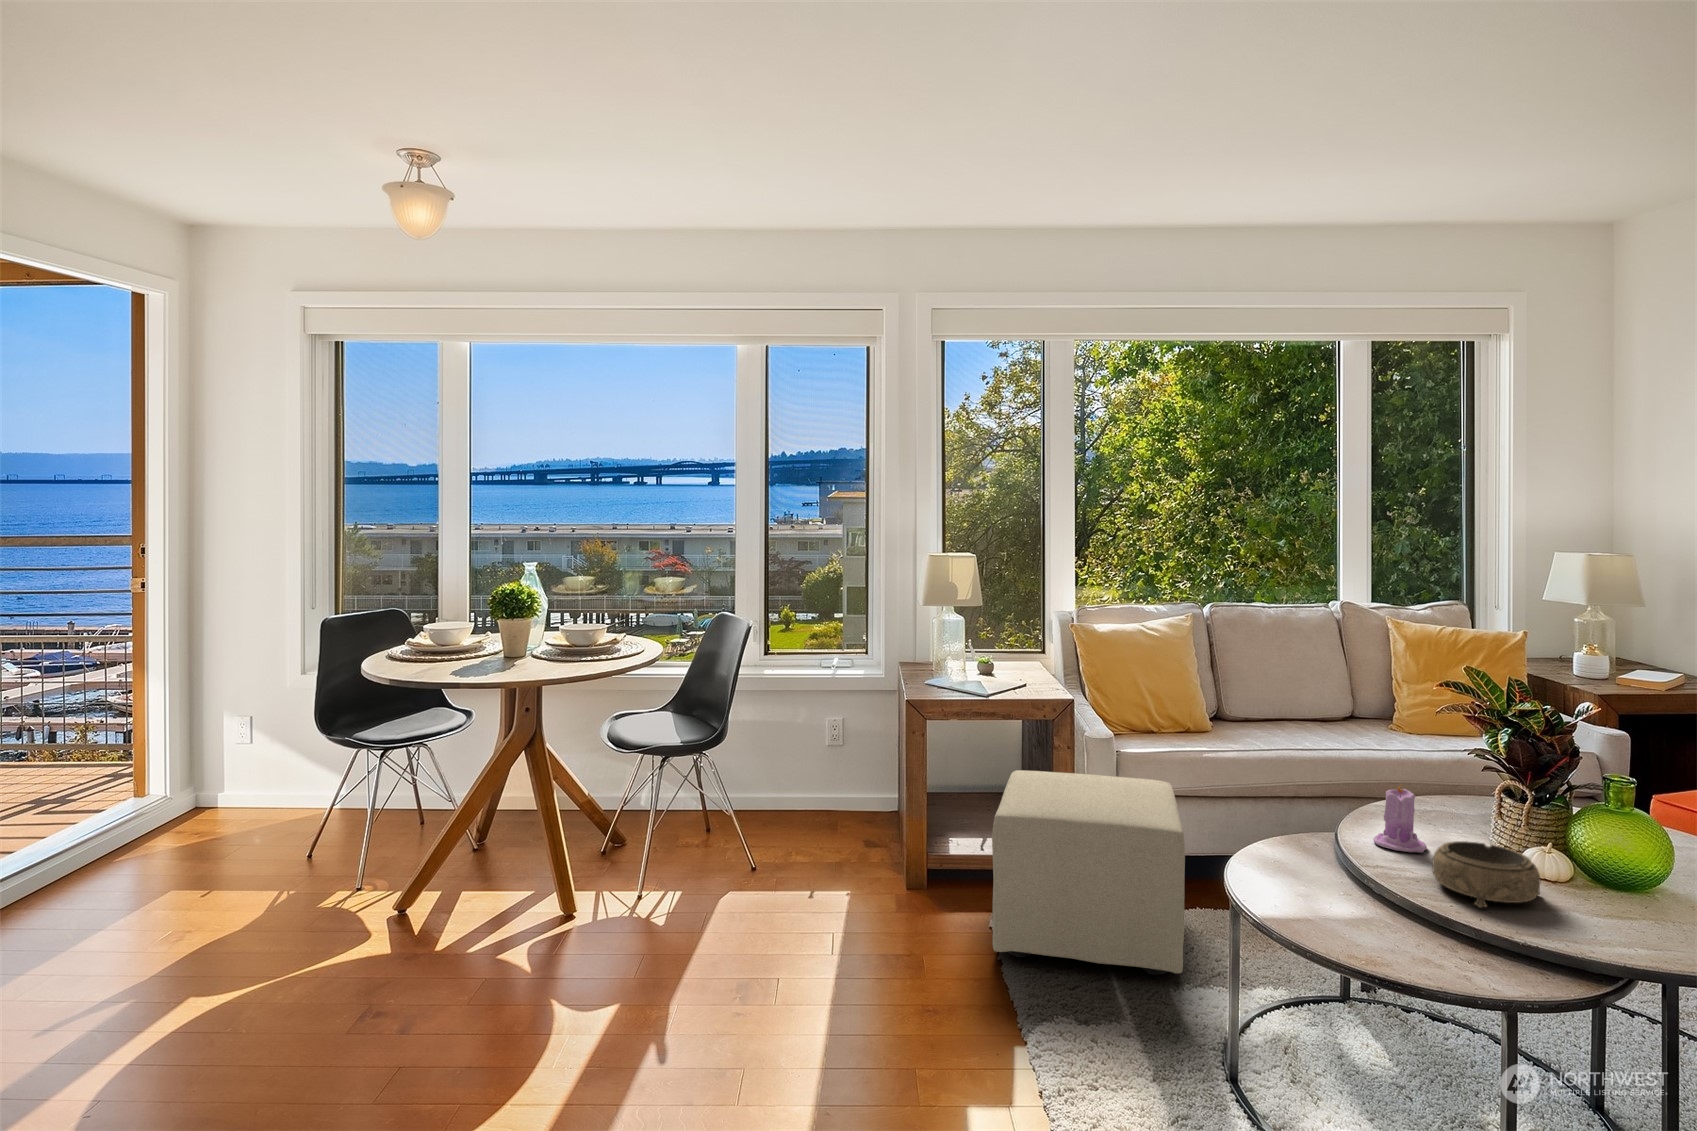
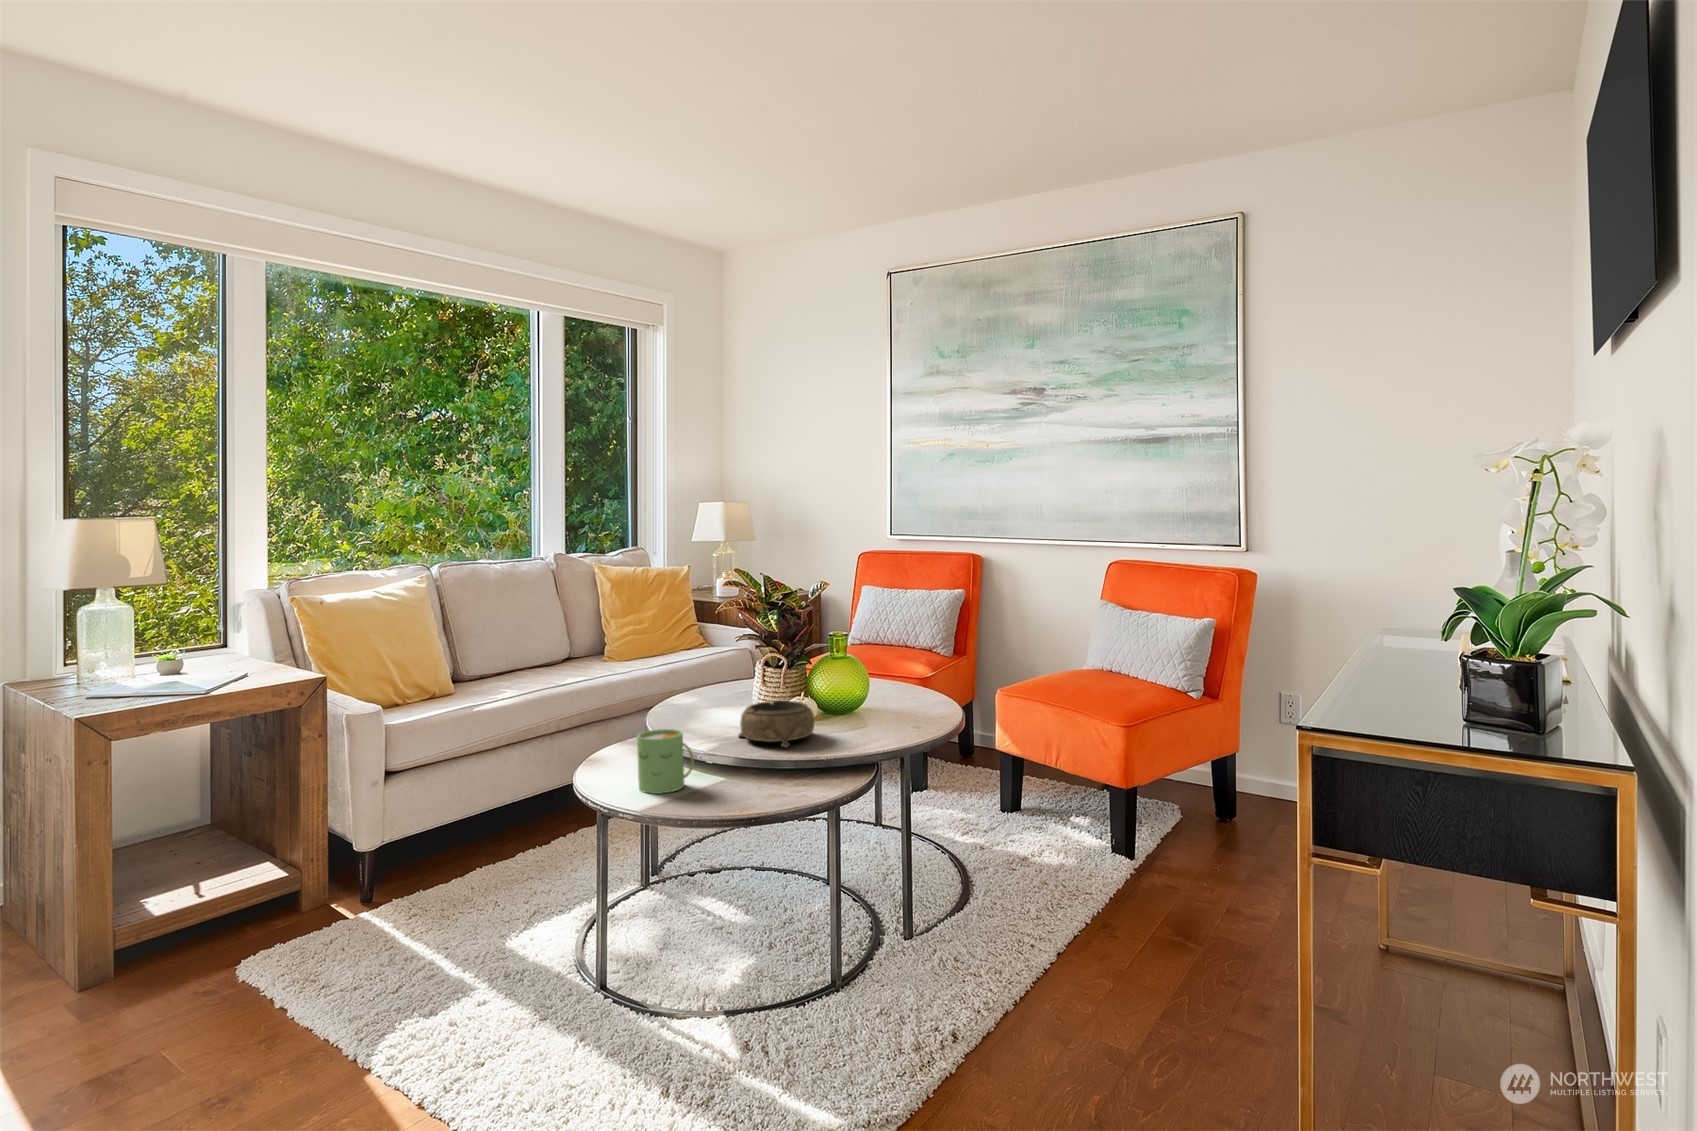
ottoman: present [992,770,1185,975] -> none [242,739,510,993]
candle: present [1373,784,1427,853] -> none [679,670,720,730]
mug: none [1281,840,1342,913] -> present [637,729,694,794]

